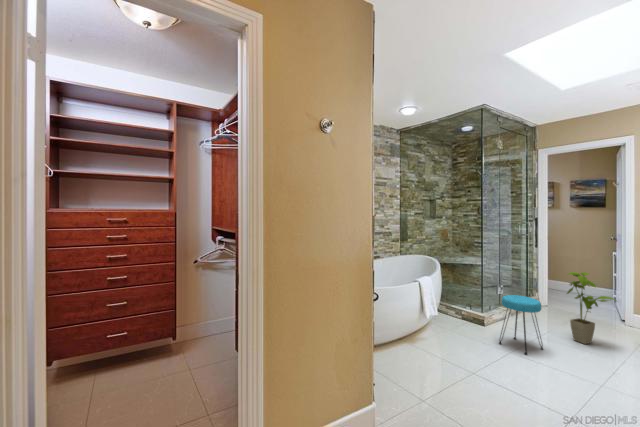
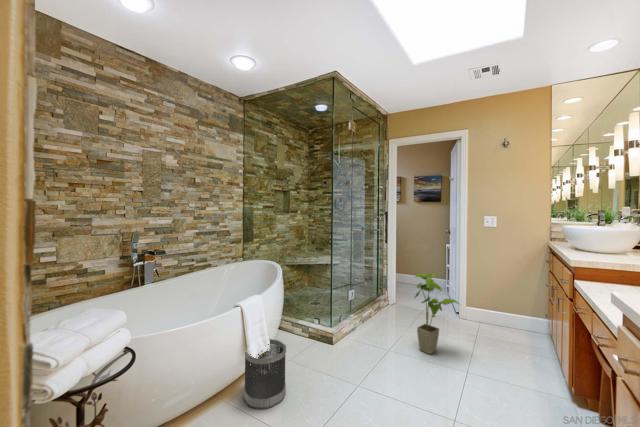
stool: present [499,295,543,354] -> none [344,308,392,389]
wastebasket: none [423,307,453,350] -> present [244,339,286,409]

